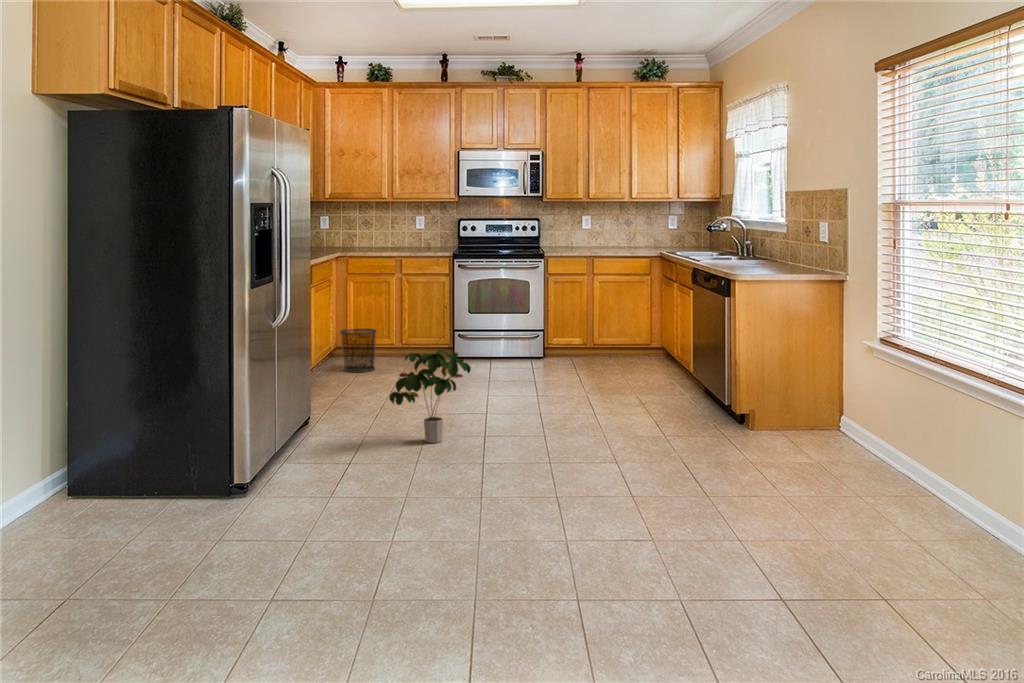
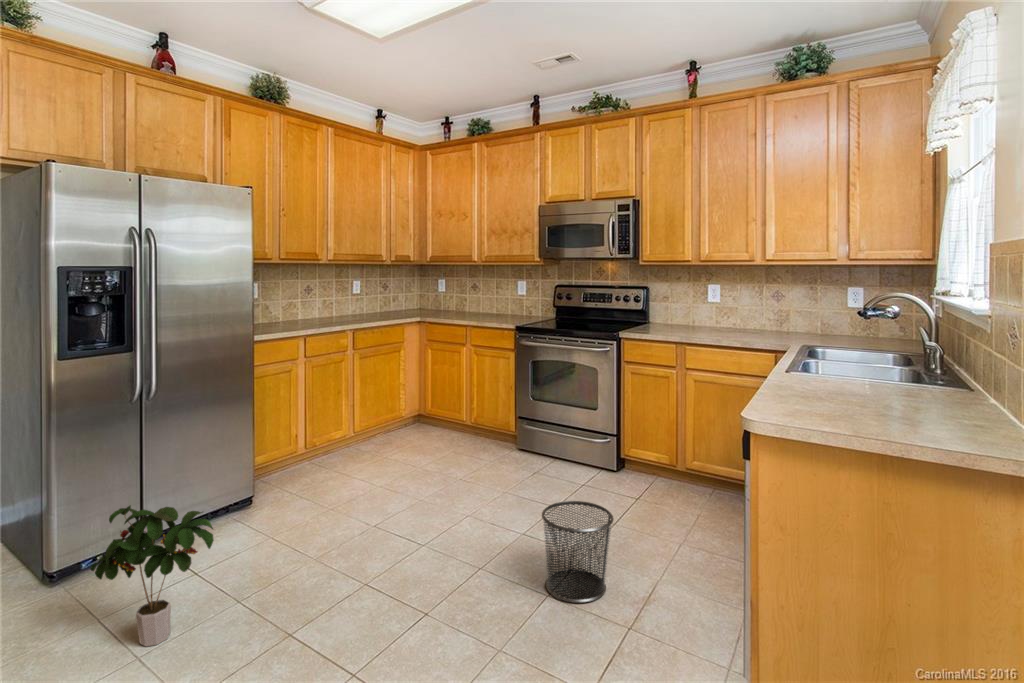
waste bin: present [340,328,377,372] -> present [542,501,614,603]

